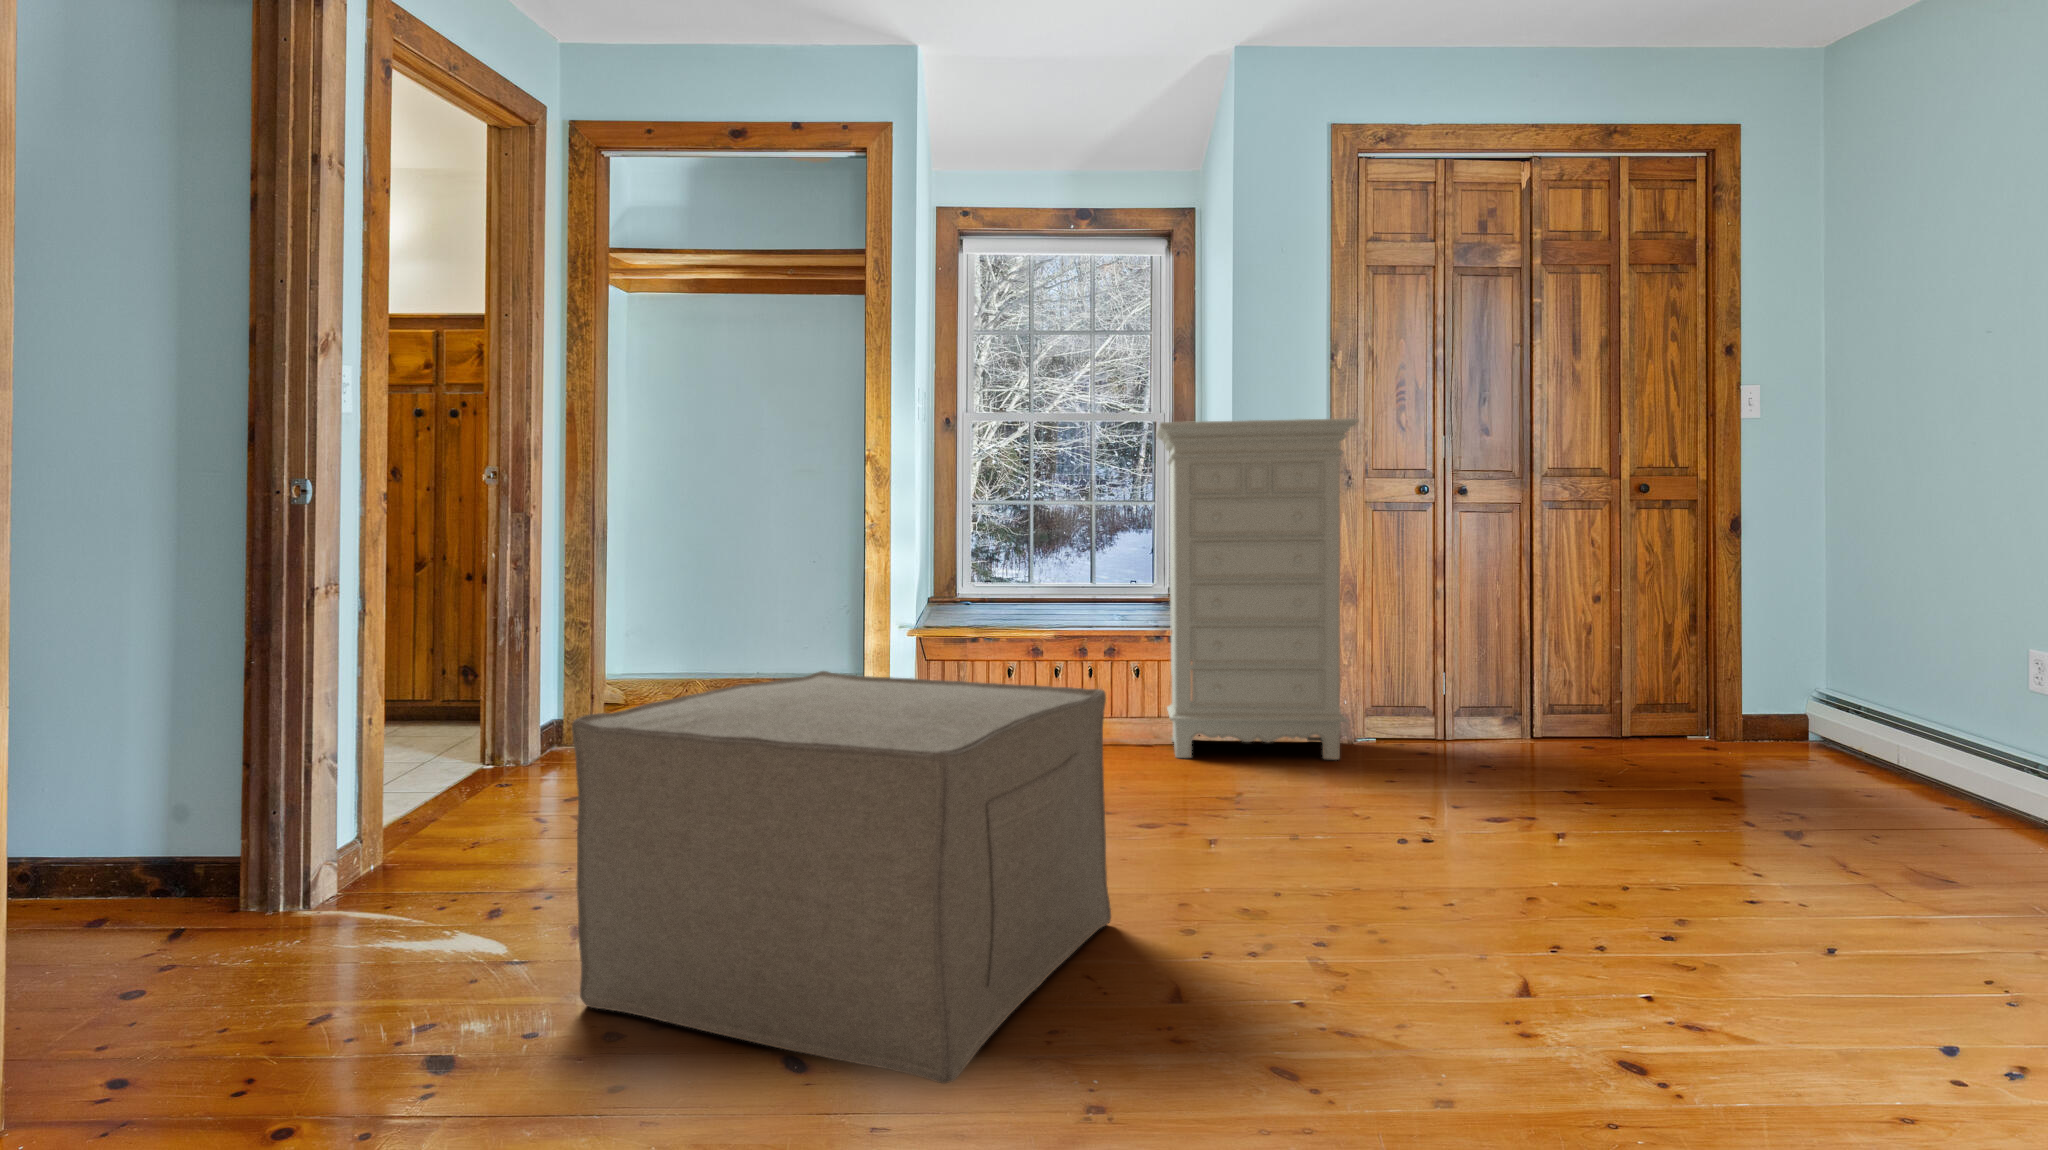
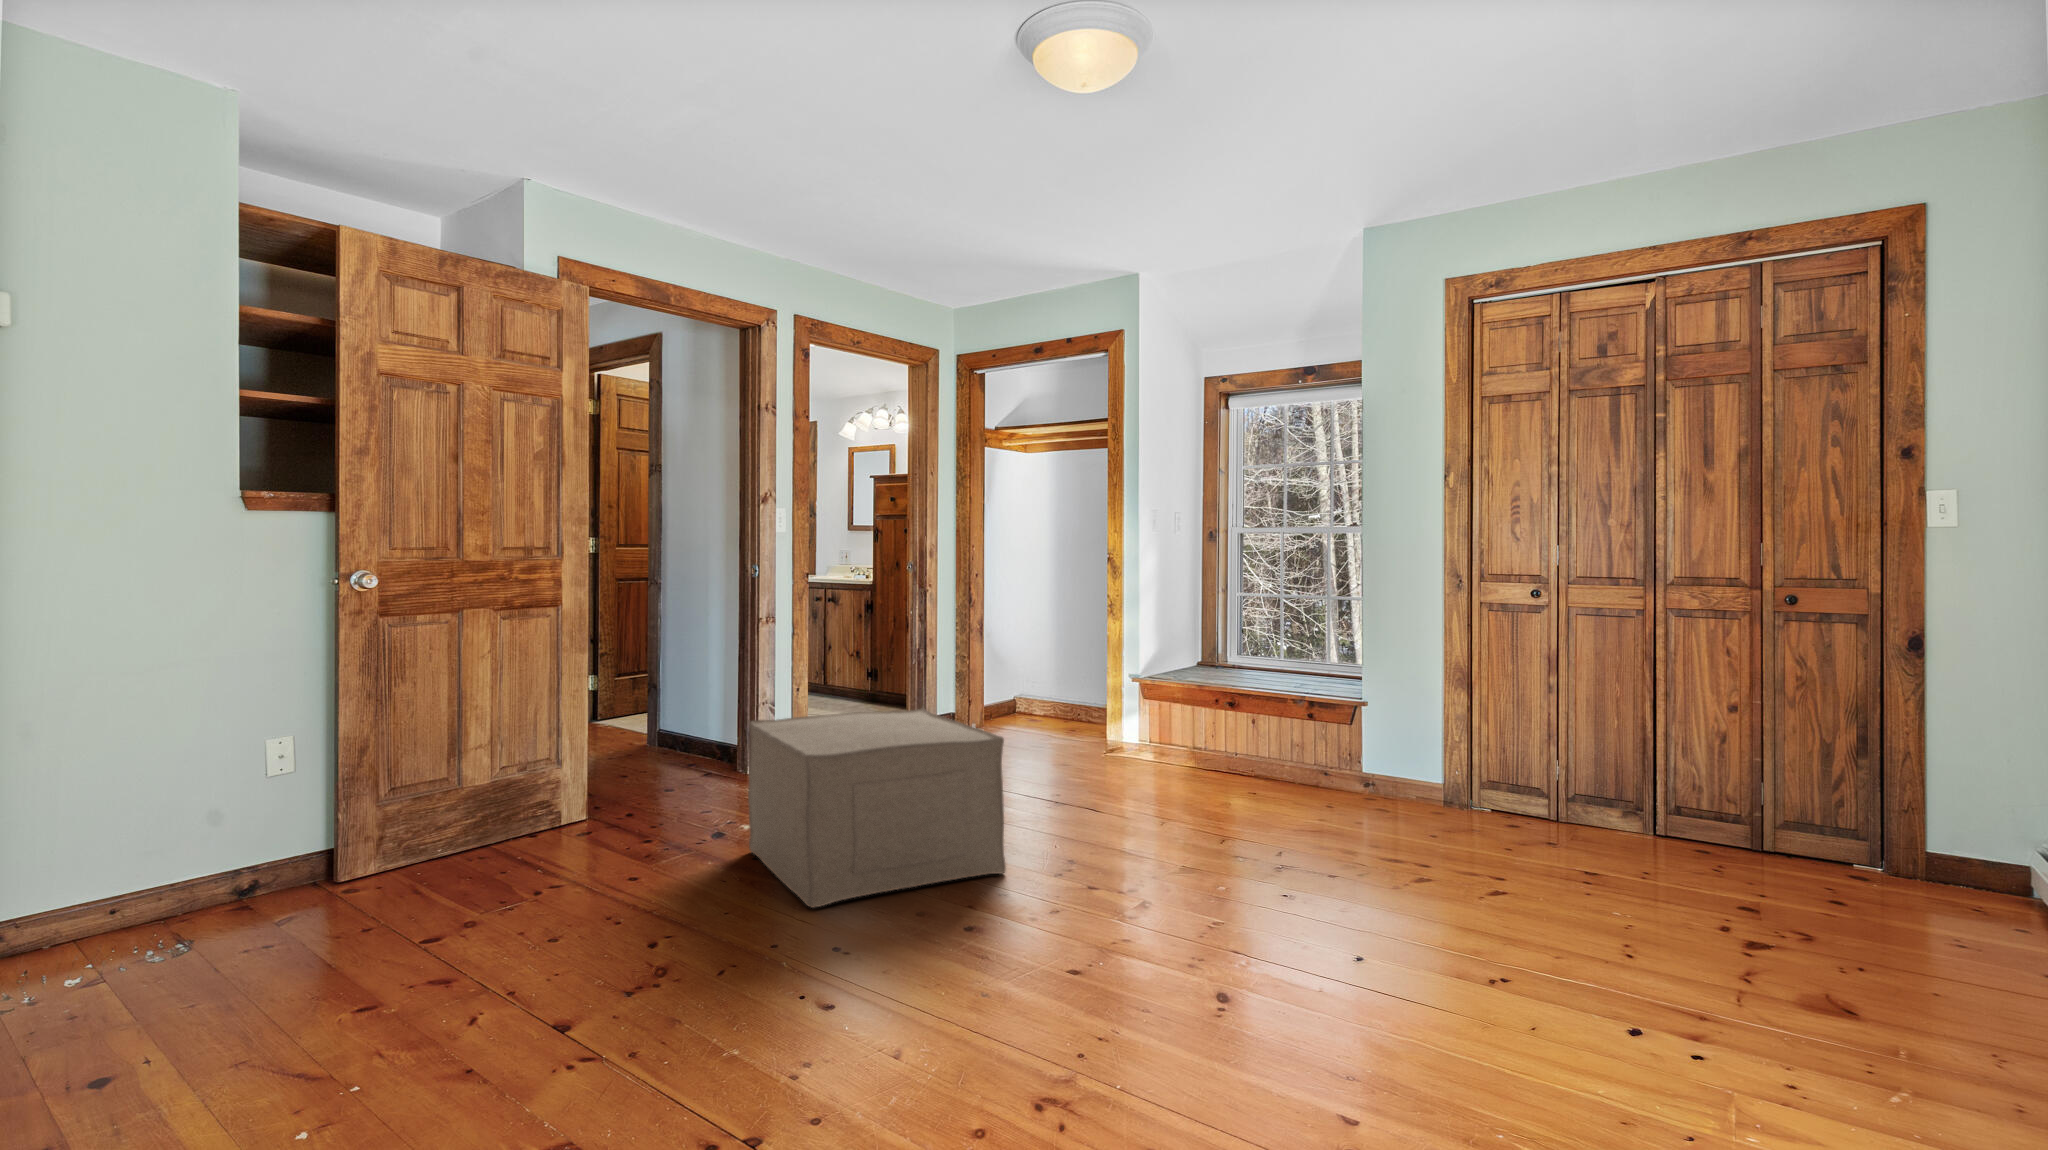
dresser: present [1156,418,1359,760] -> none [1259,539,1439,820]

